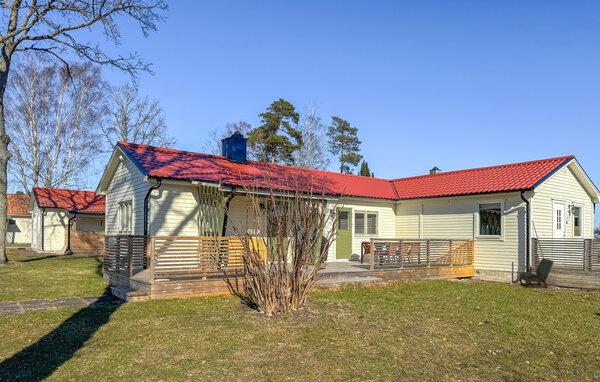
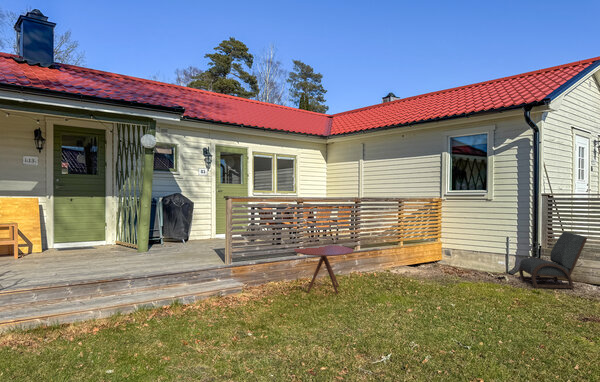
round table: none [401,263,433,287] -> present [294,245,354,294]

